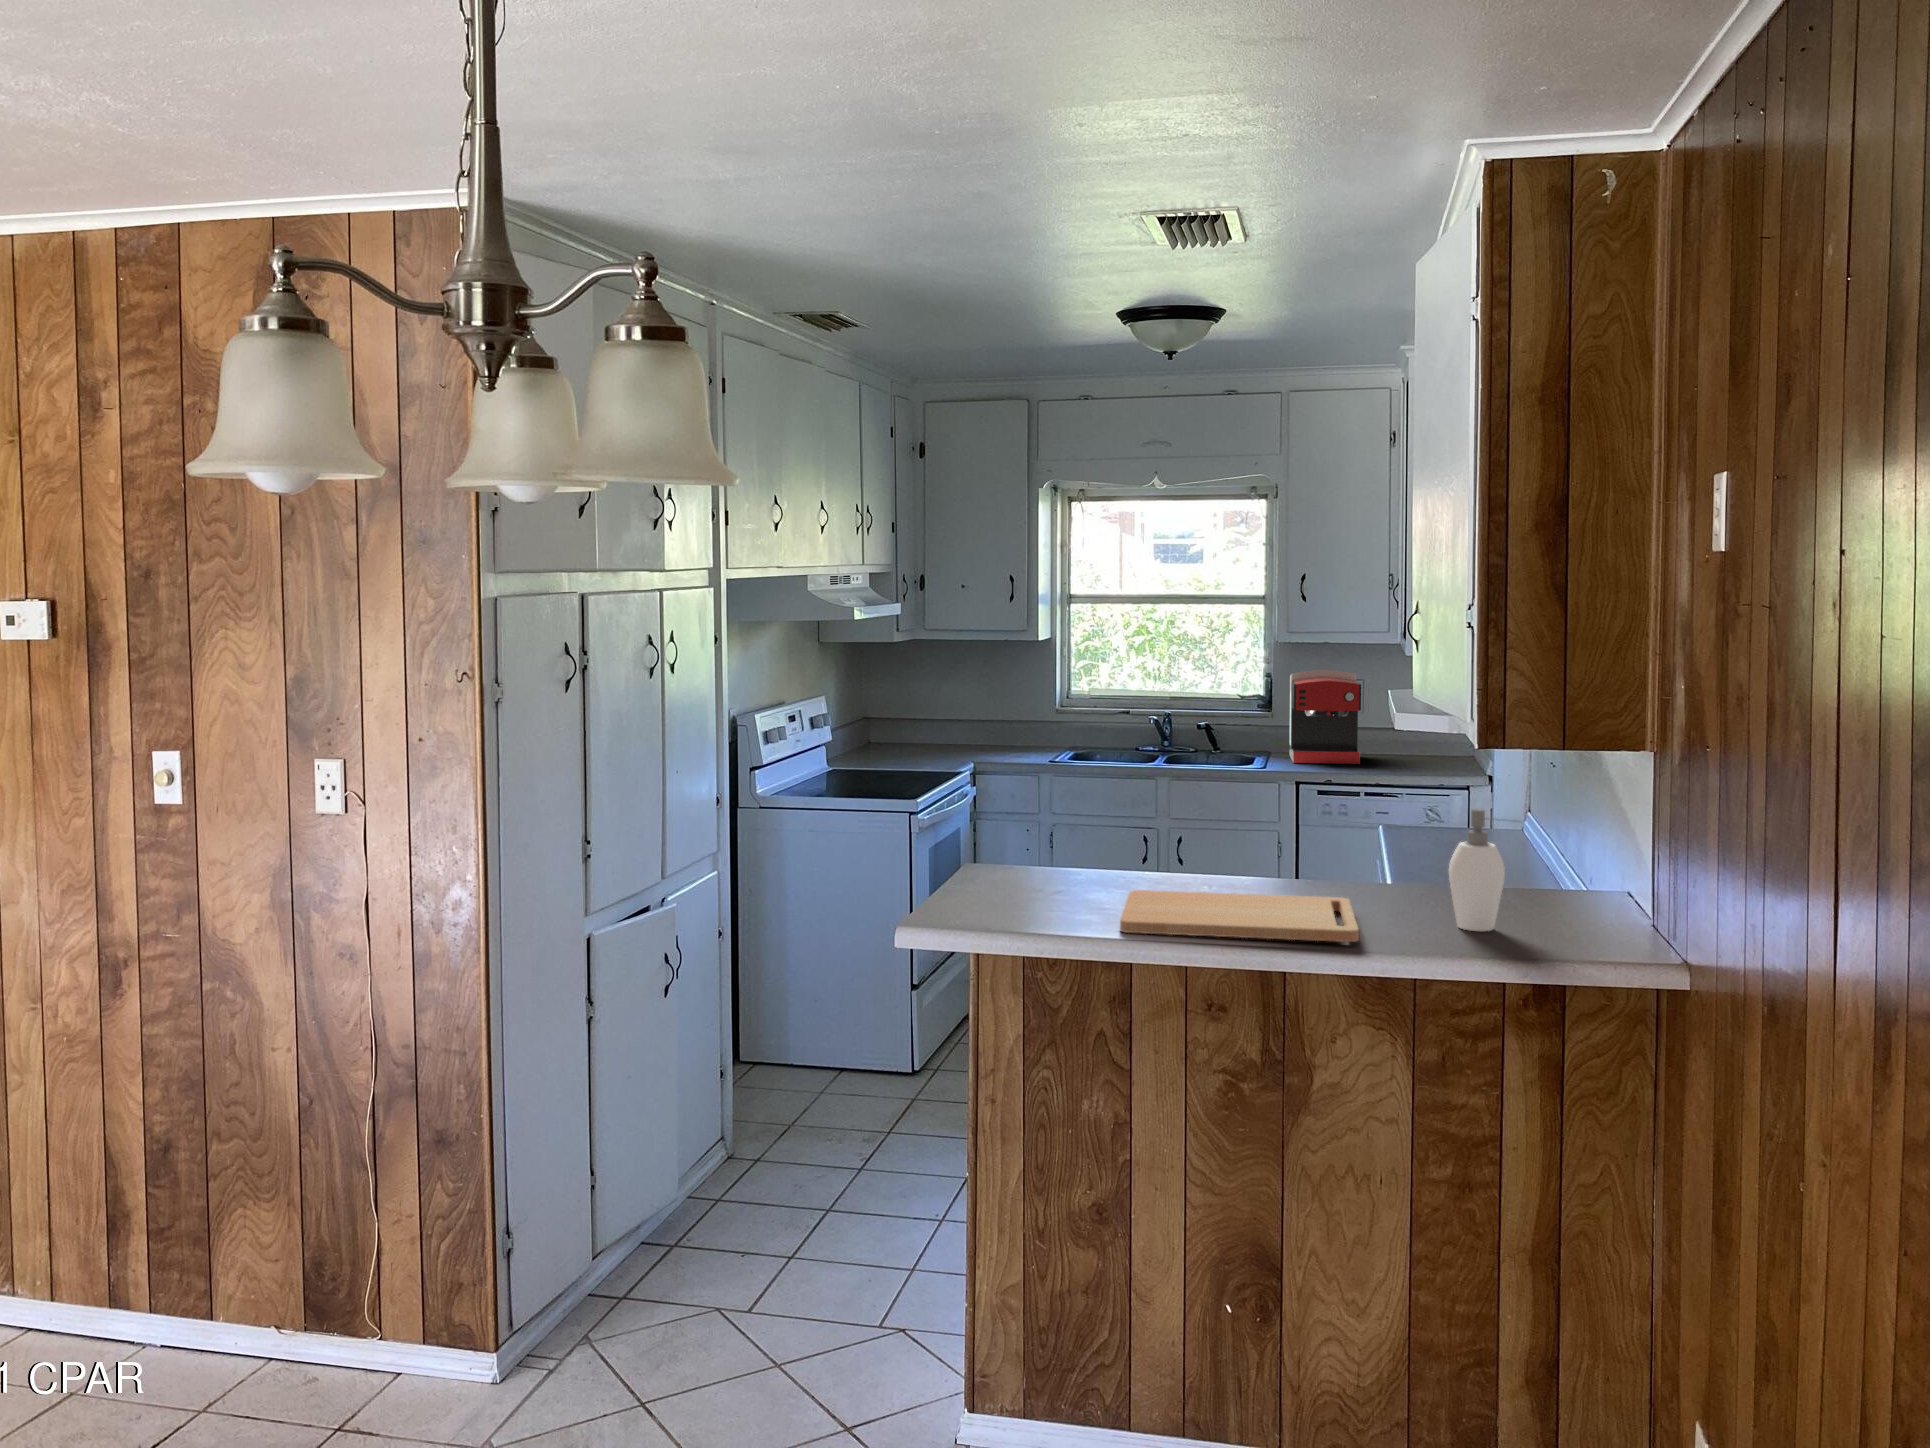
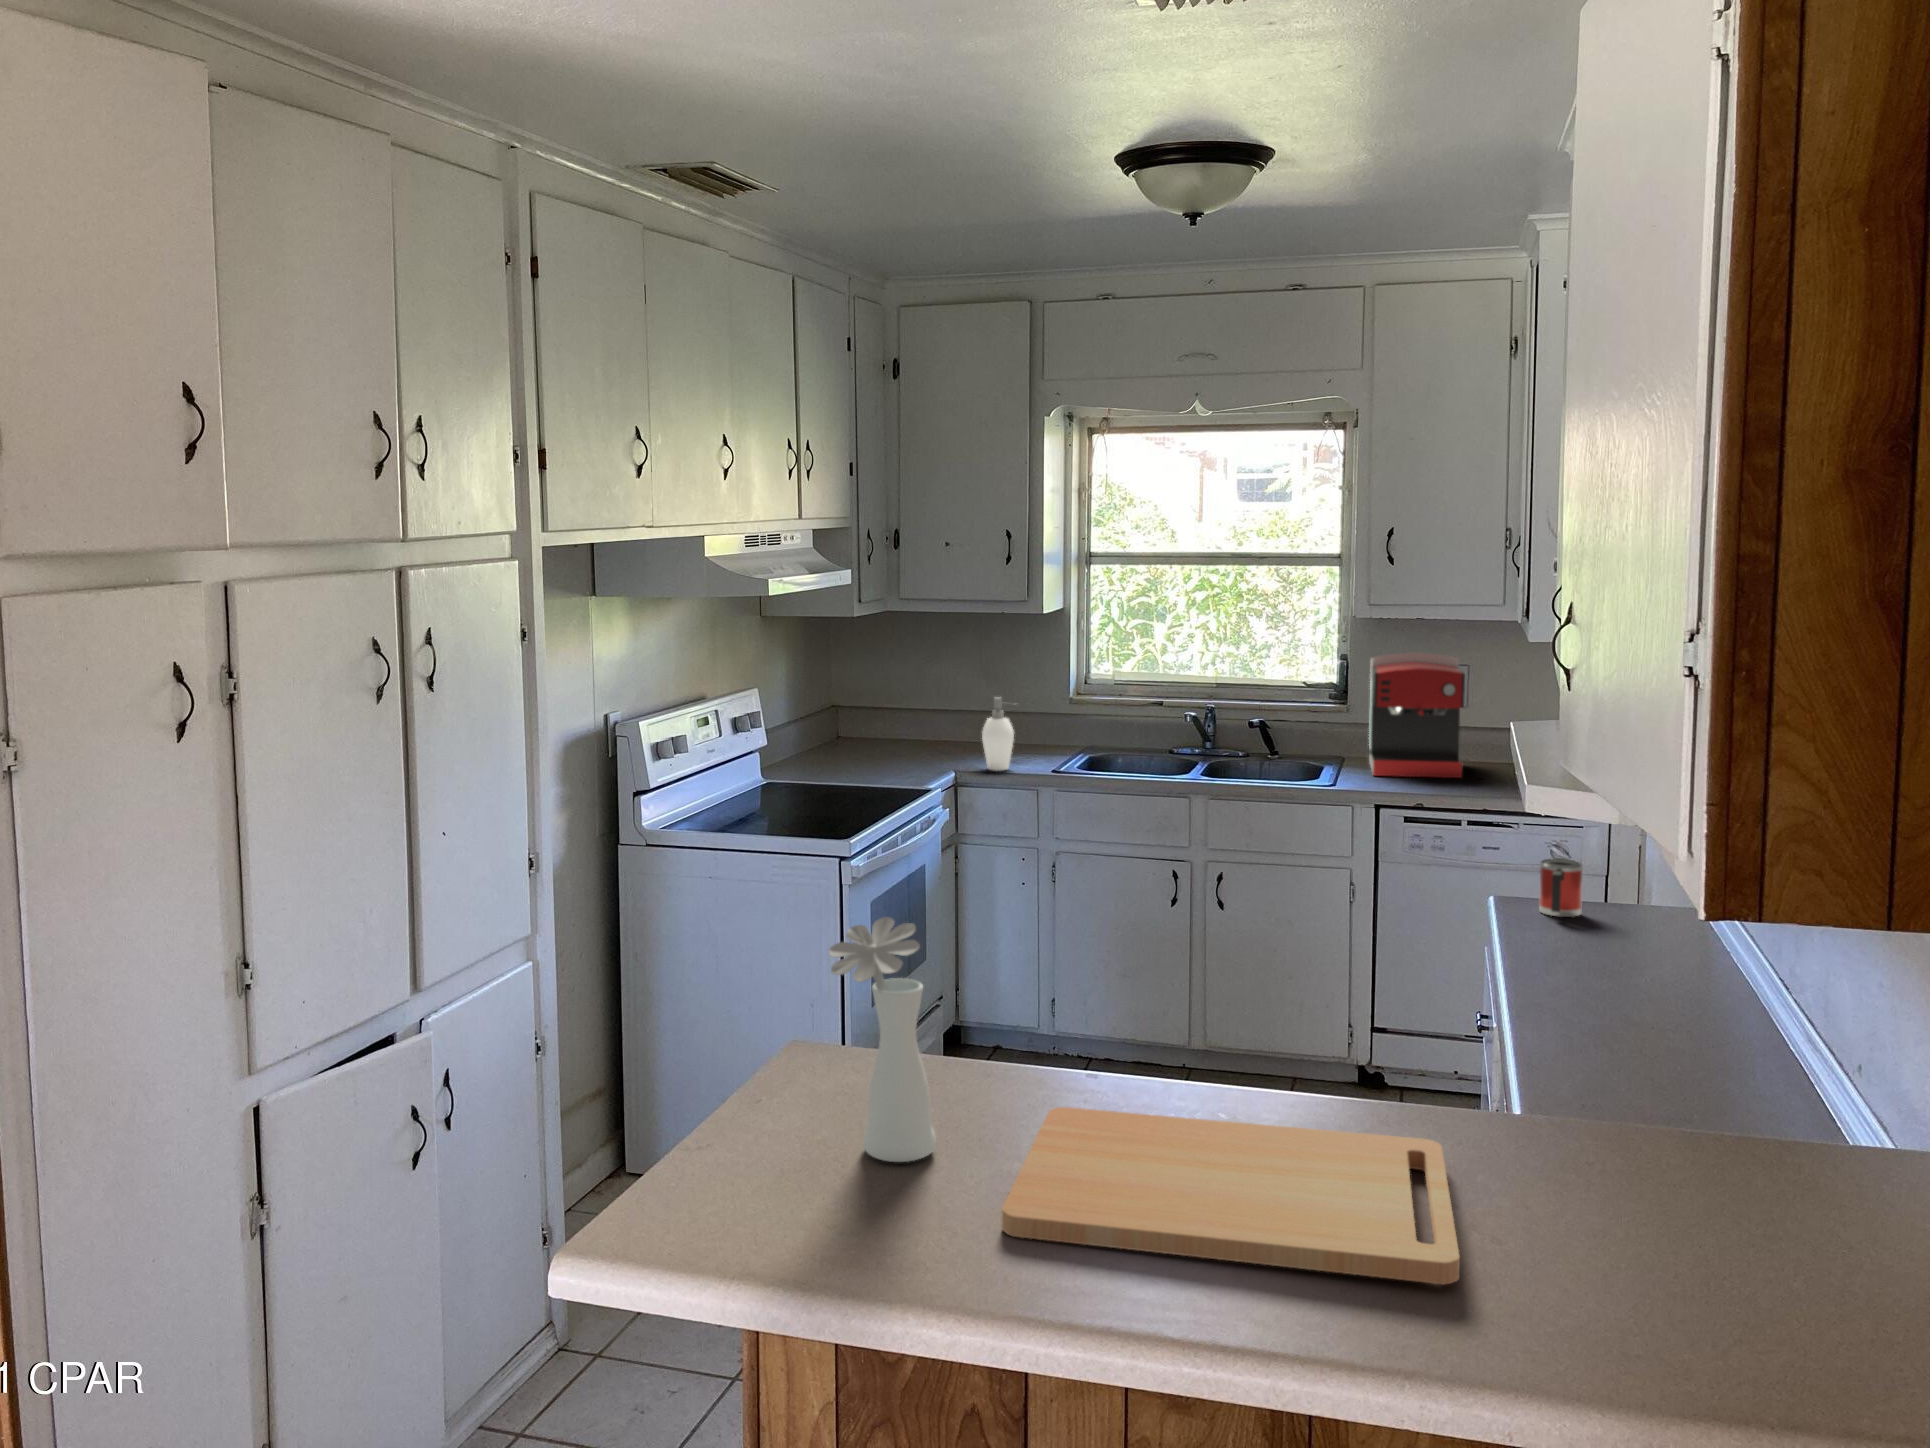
vase: none [1013,777,1072,910] -> present [829,917,936,1162]
mug: none [1412,797,1441,836] -> present [1539,858,1583,917]
soap dispenser: present [1449,809,1505,931] -> present [982,697,1014,771]

